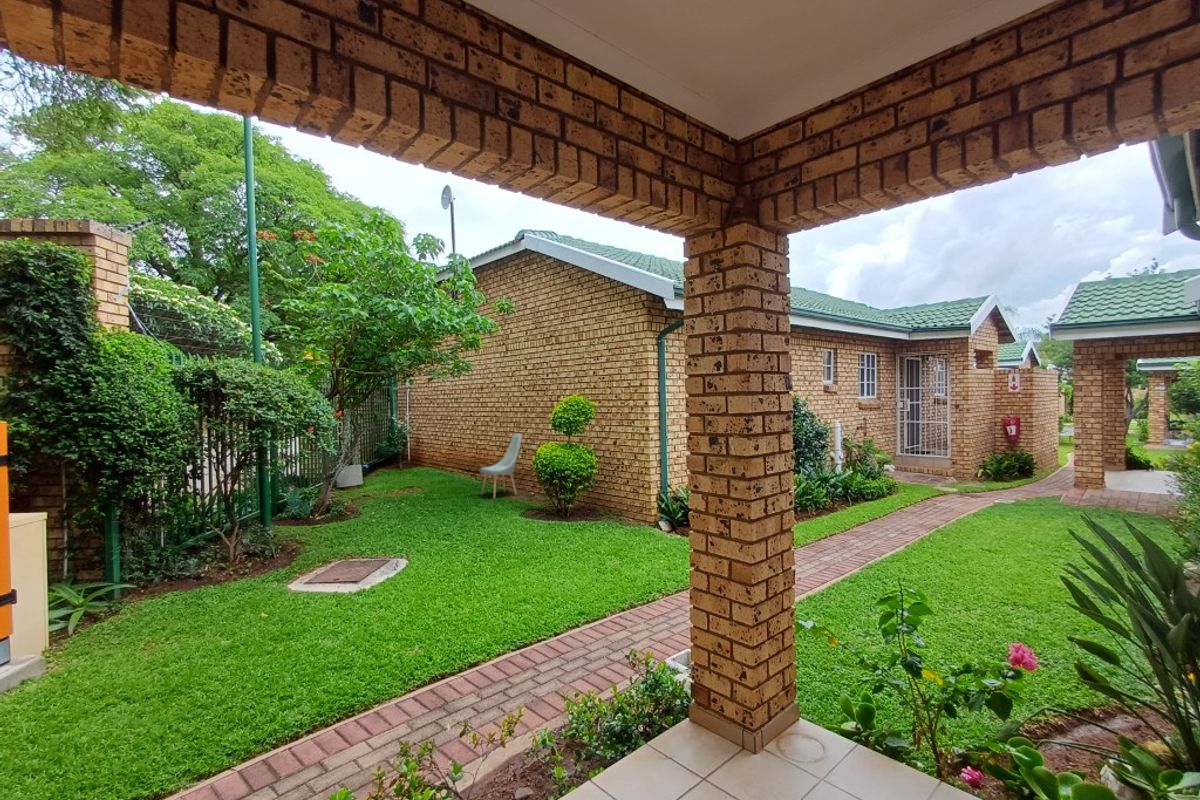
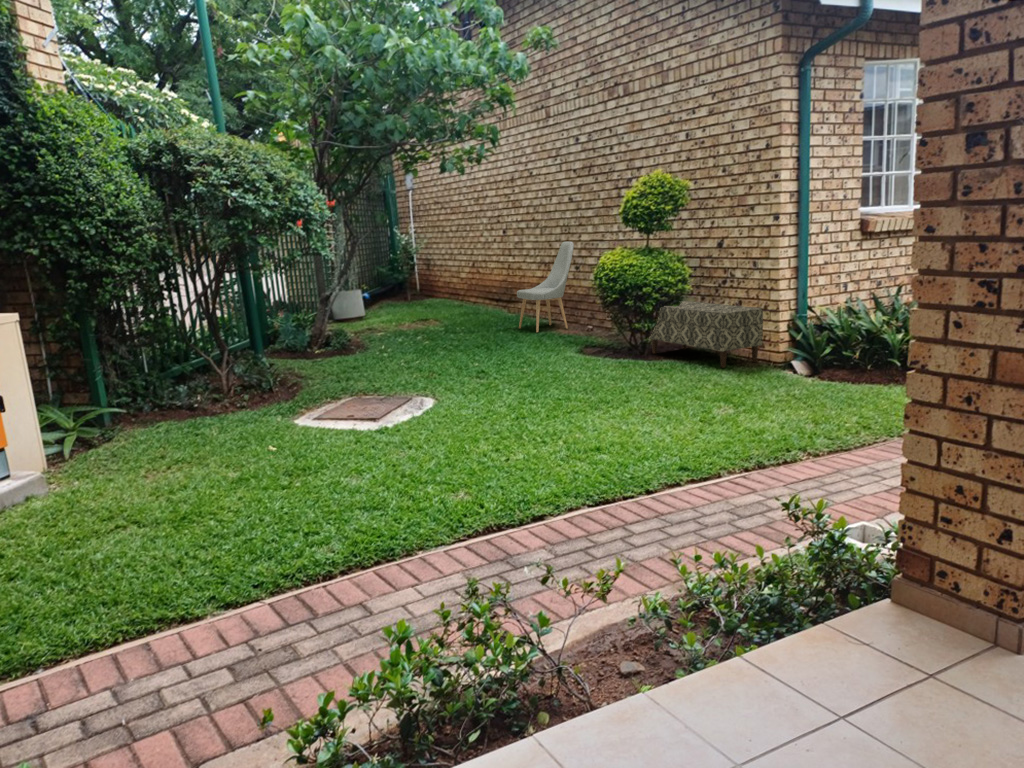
bench: none [570,479,644,529] -> present [649,301,763,368]

